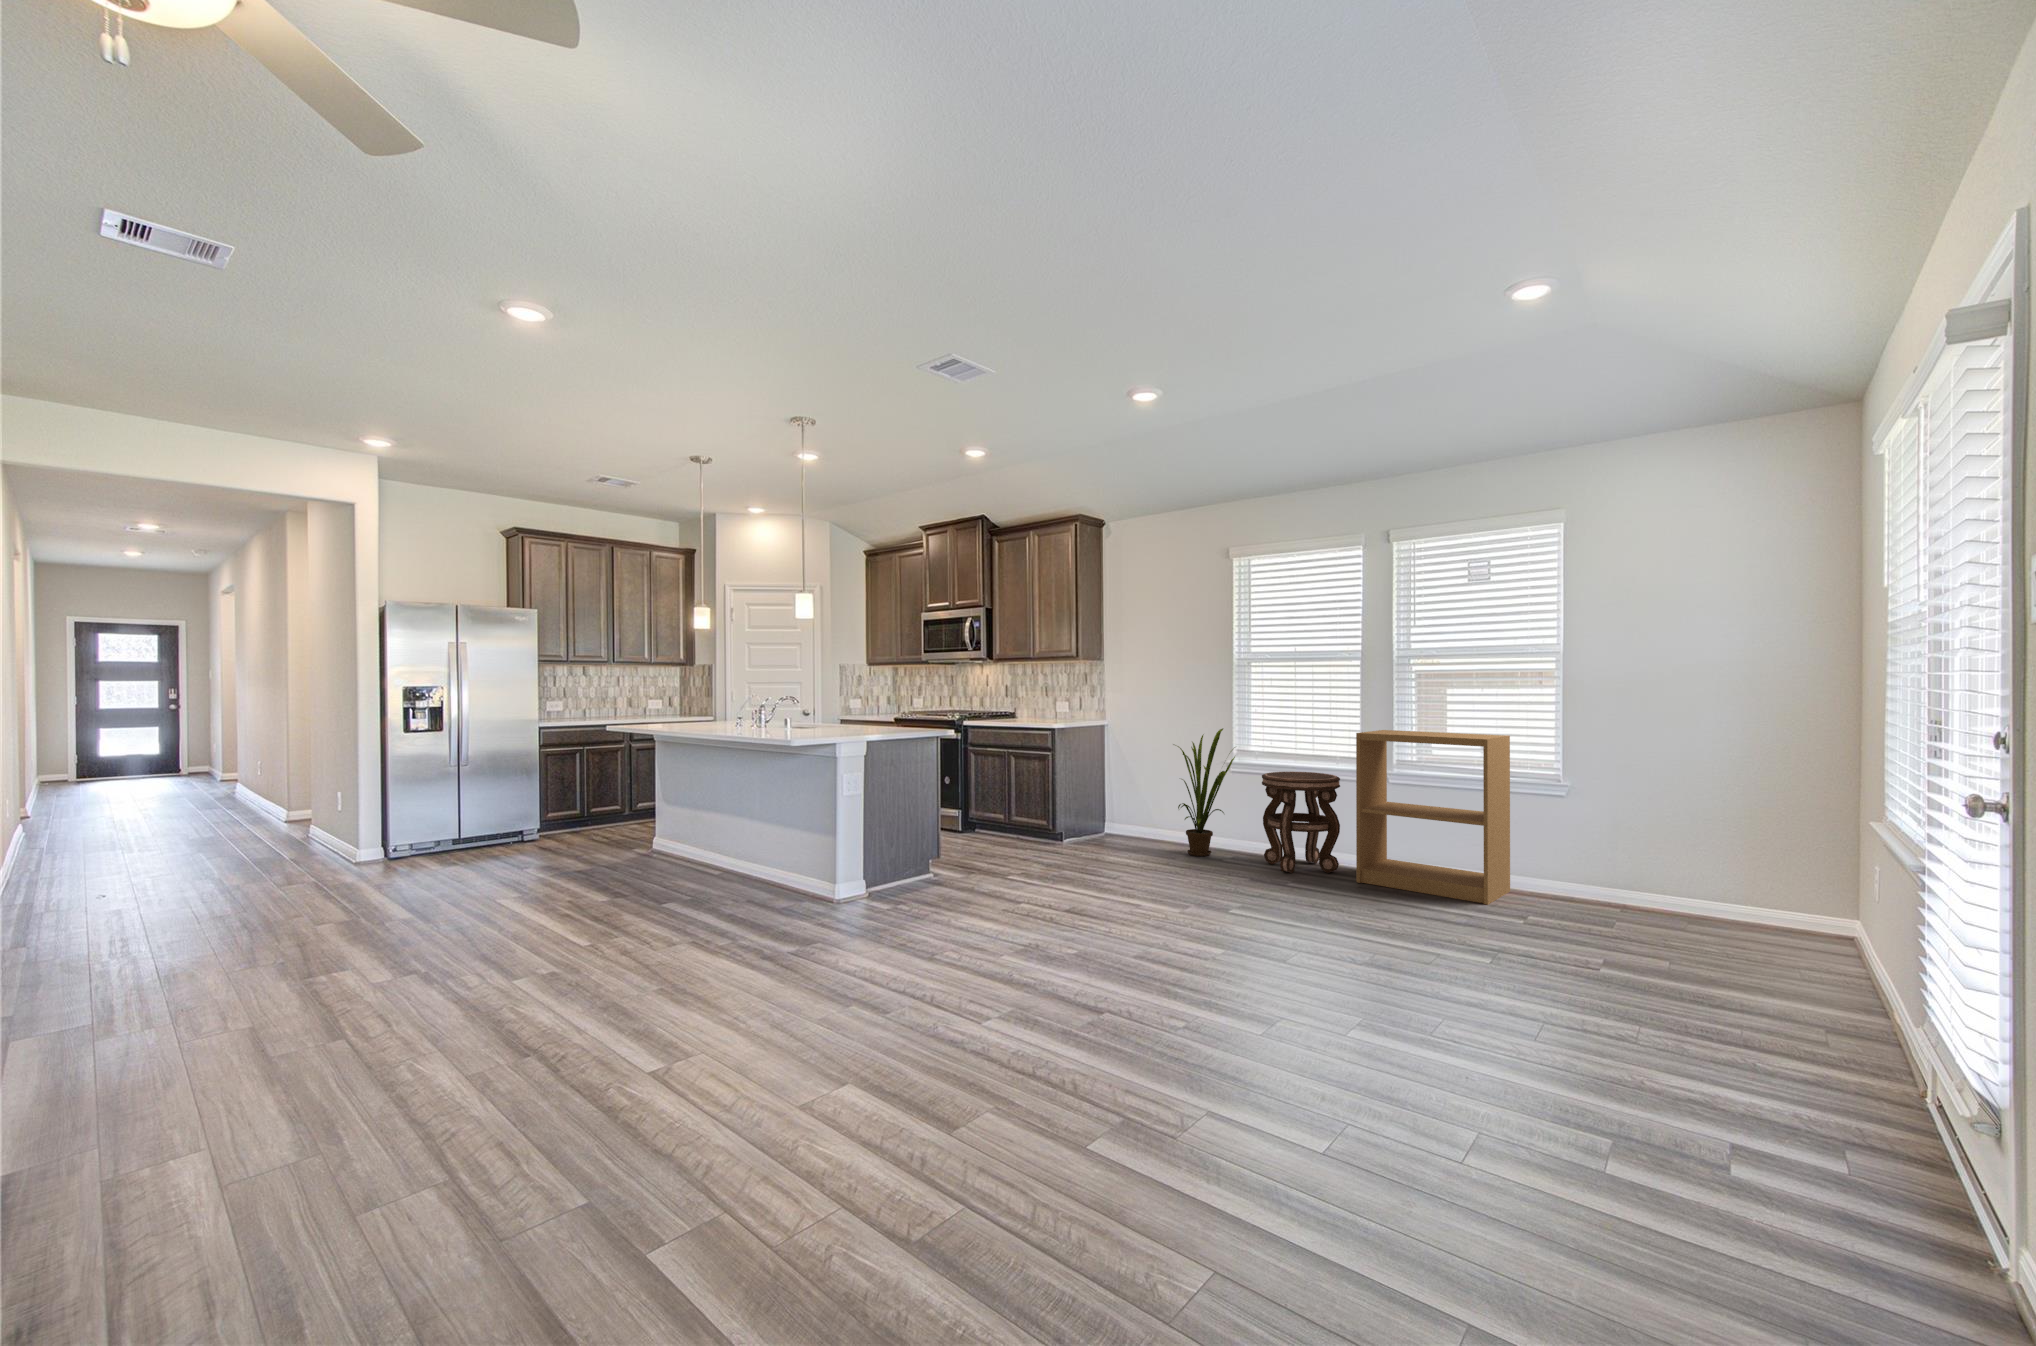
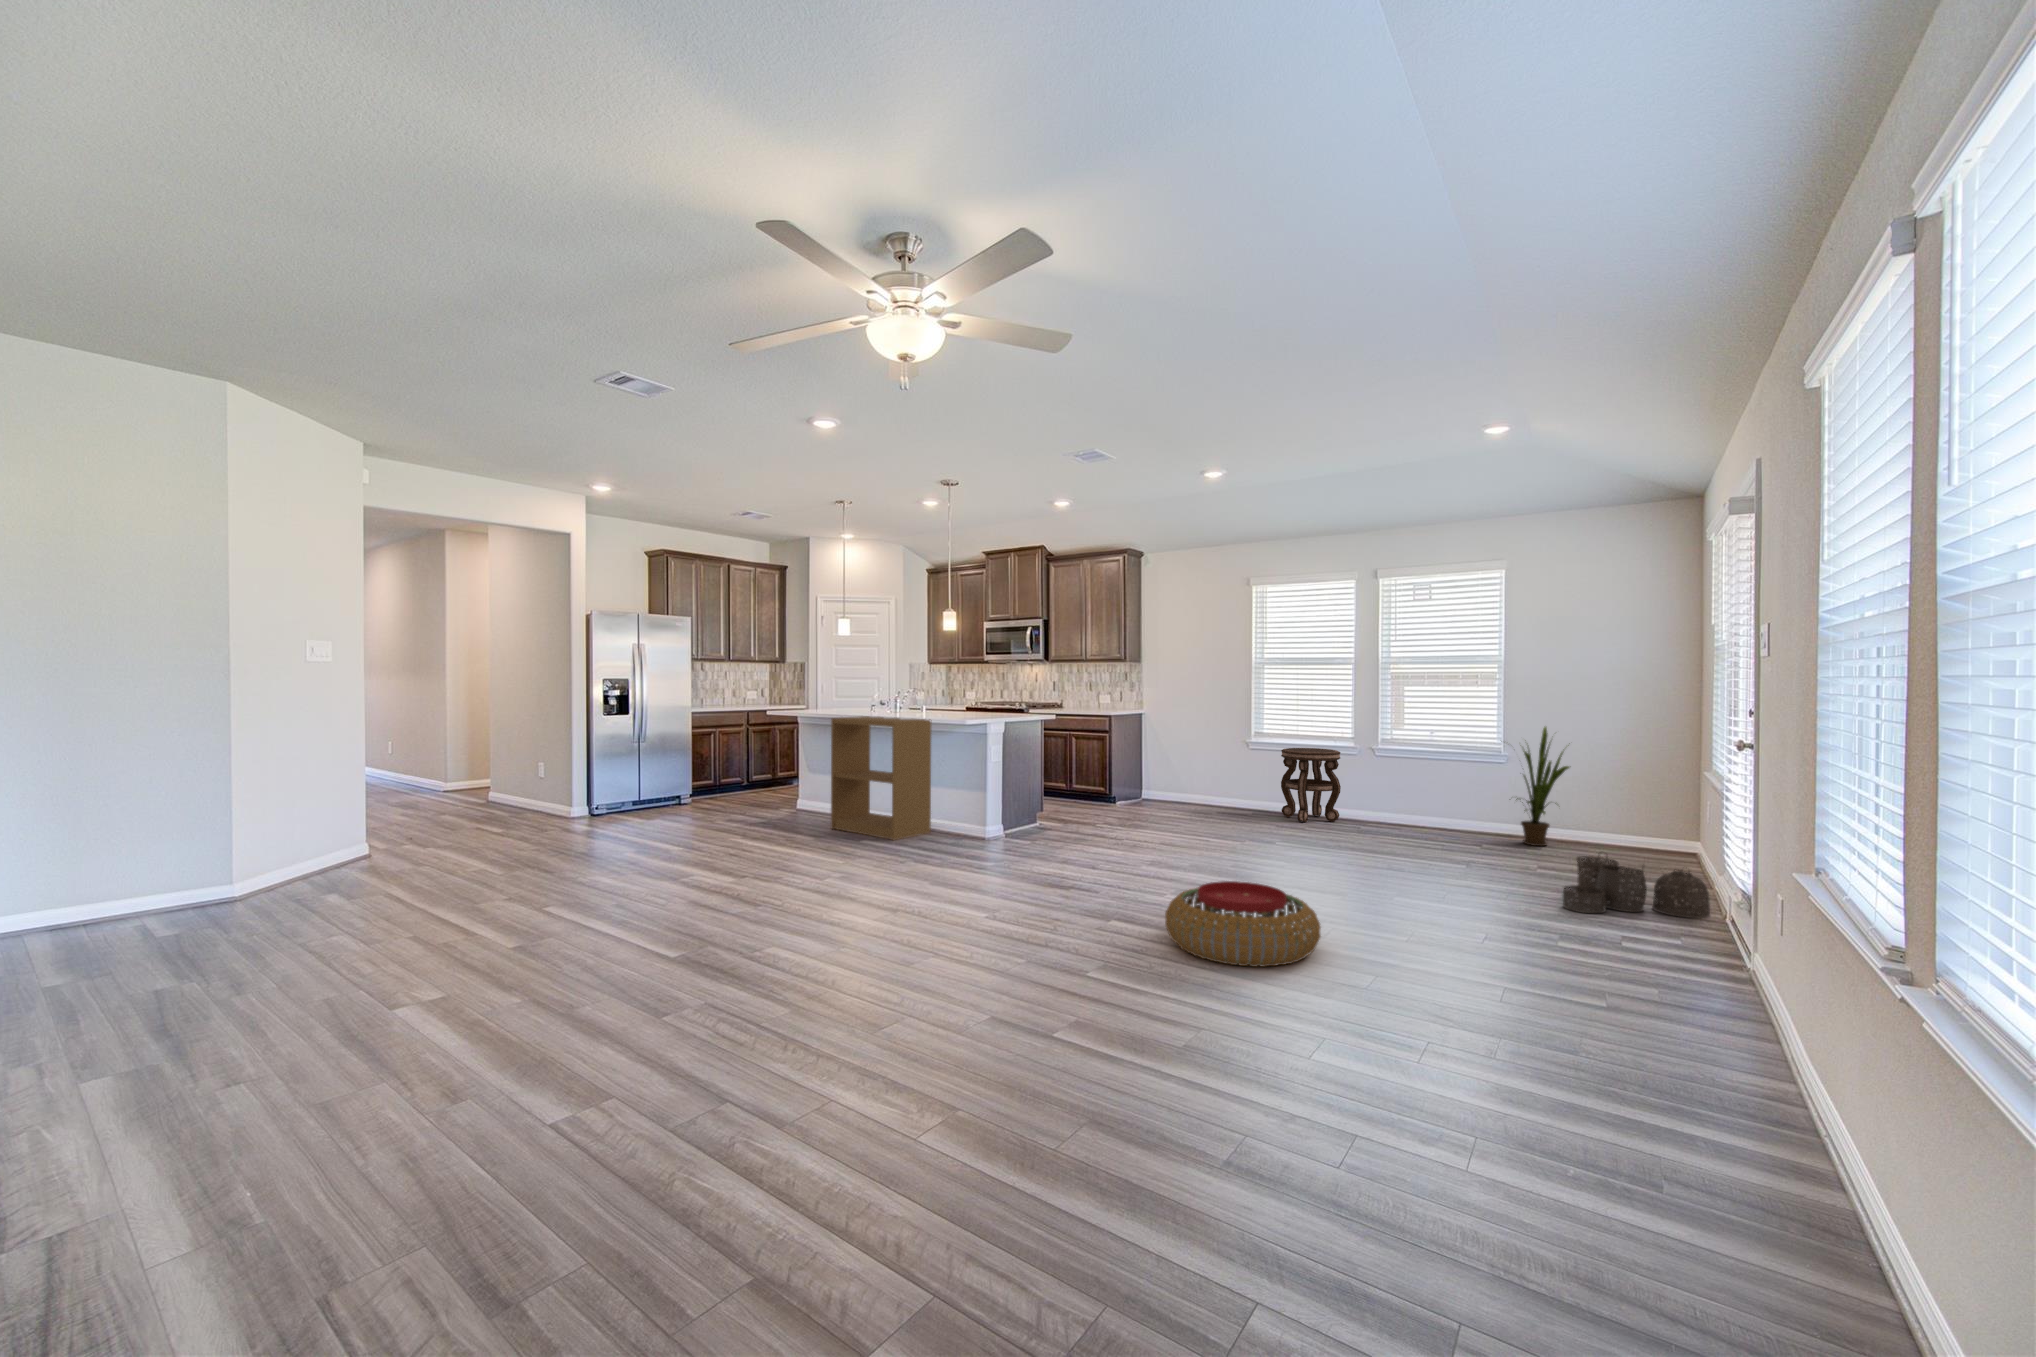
house plant: present [1175,728,1235,856] -> present [1516,727,1569,846]
bookshelf: present [1356,730,1510,905] -> present [831,716,931,841]
woven basket: none [1633,959,1904,1097] -> present [1563,856,1710,918]
pouf: none [887,1025,1155,1220] -> present [1165,881,1321,967]

